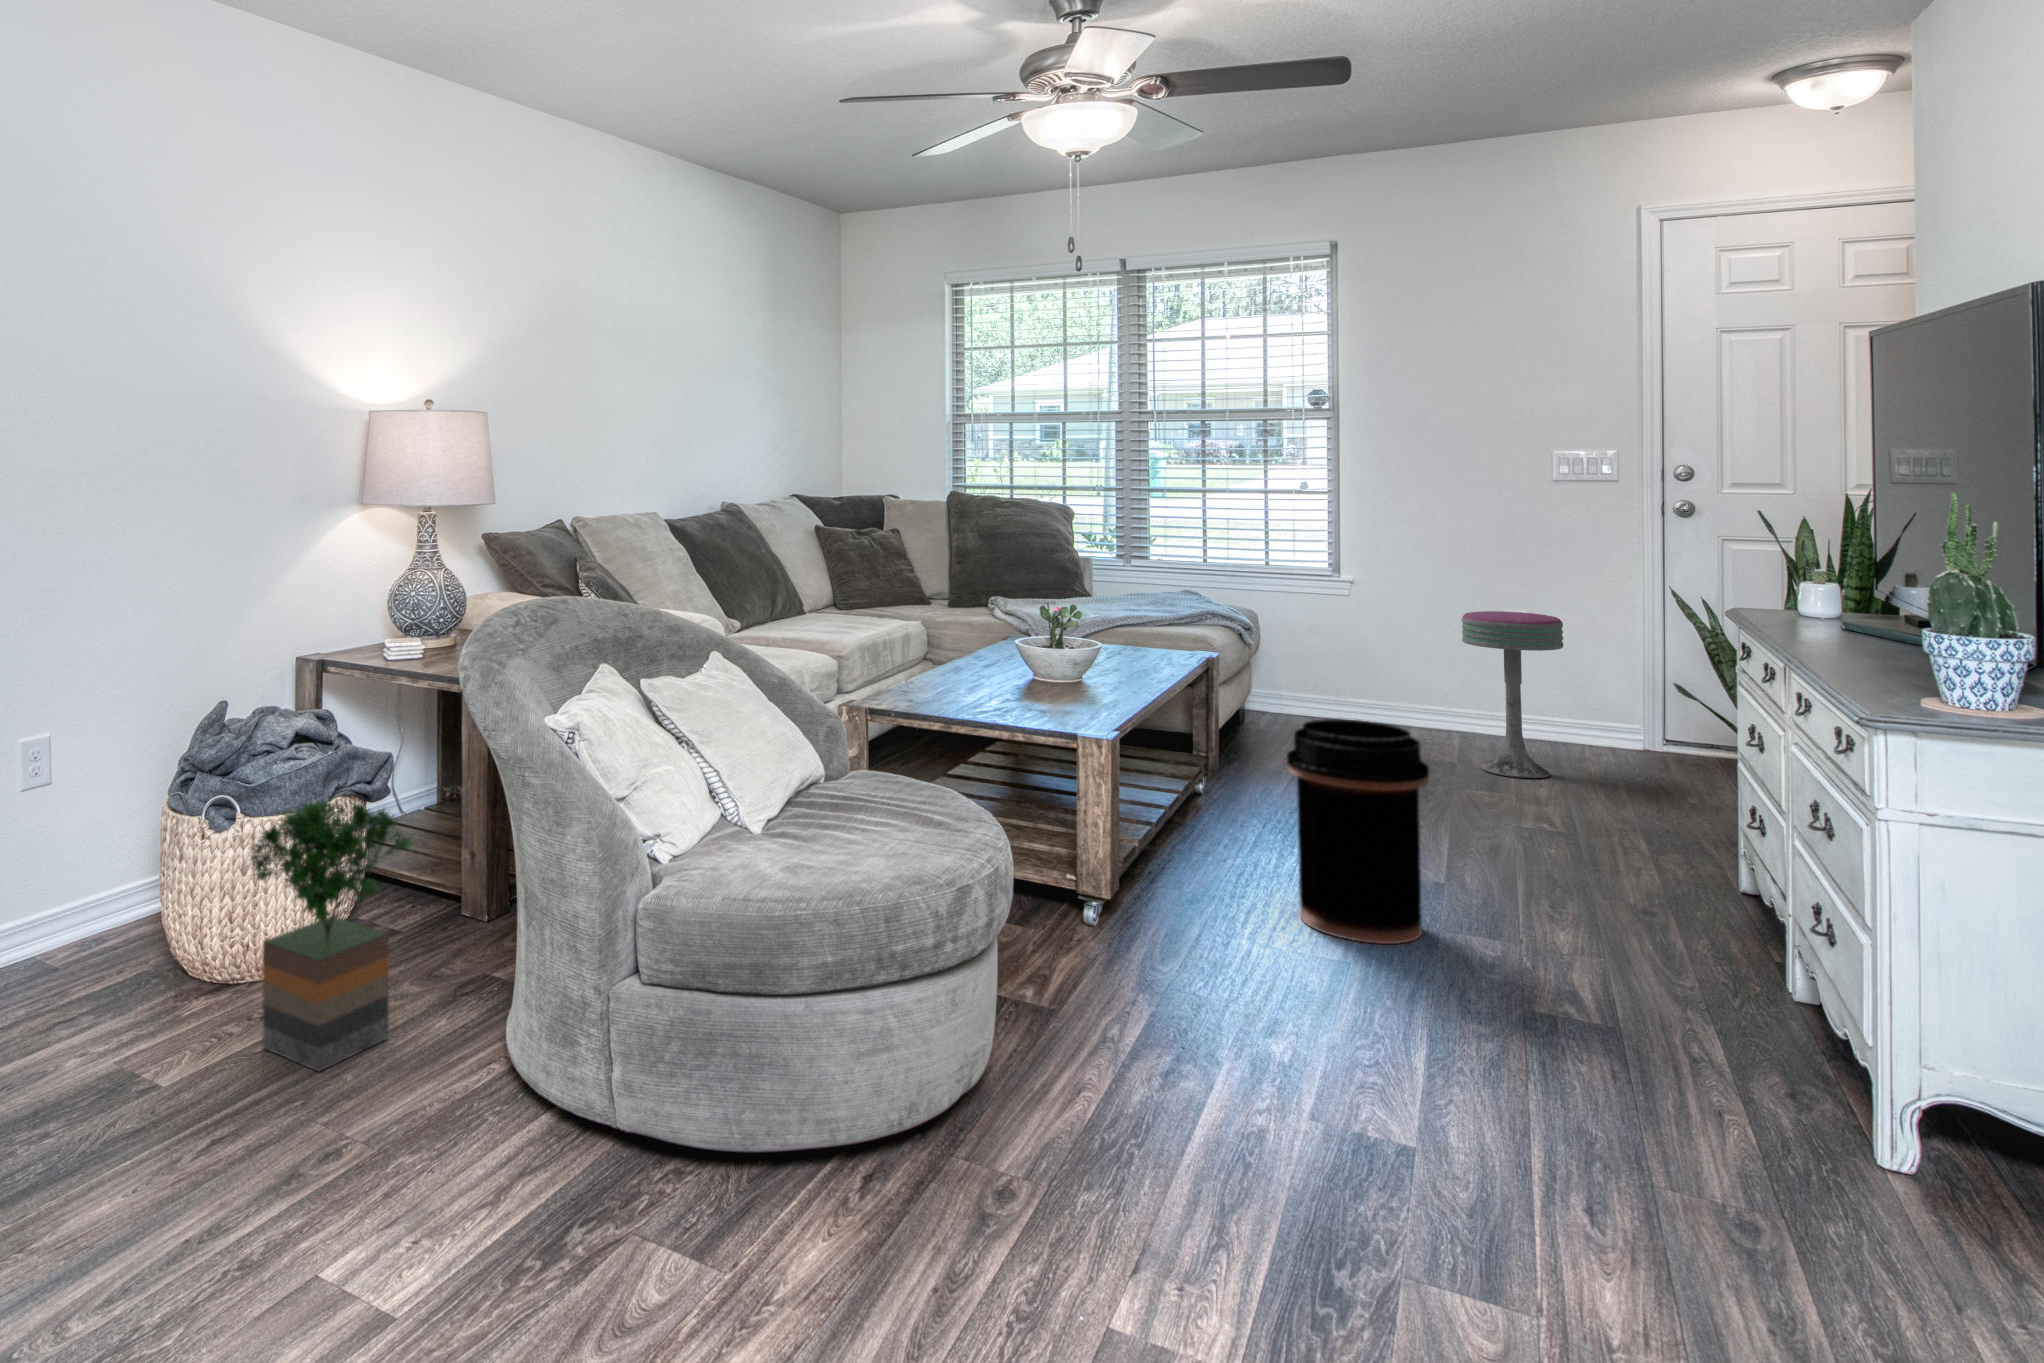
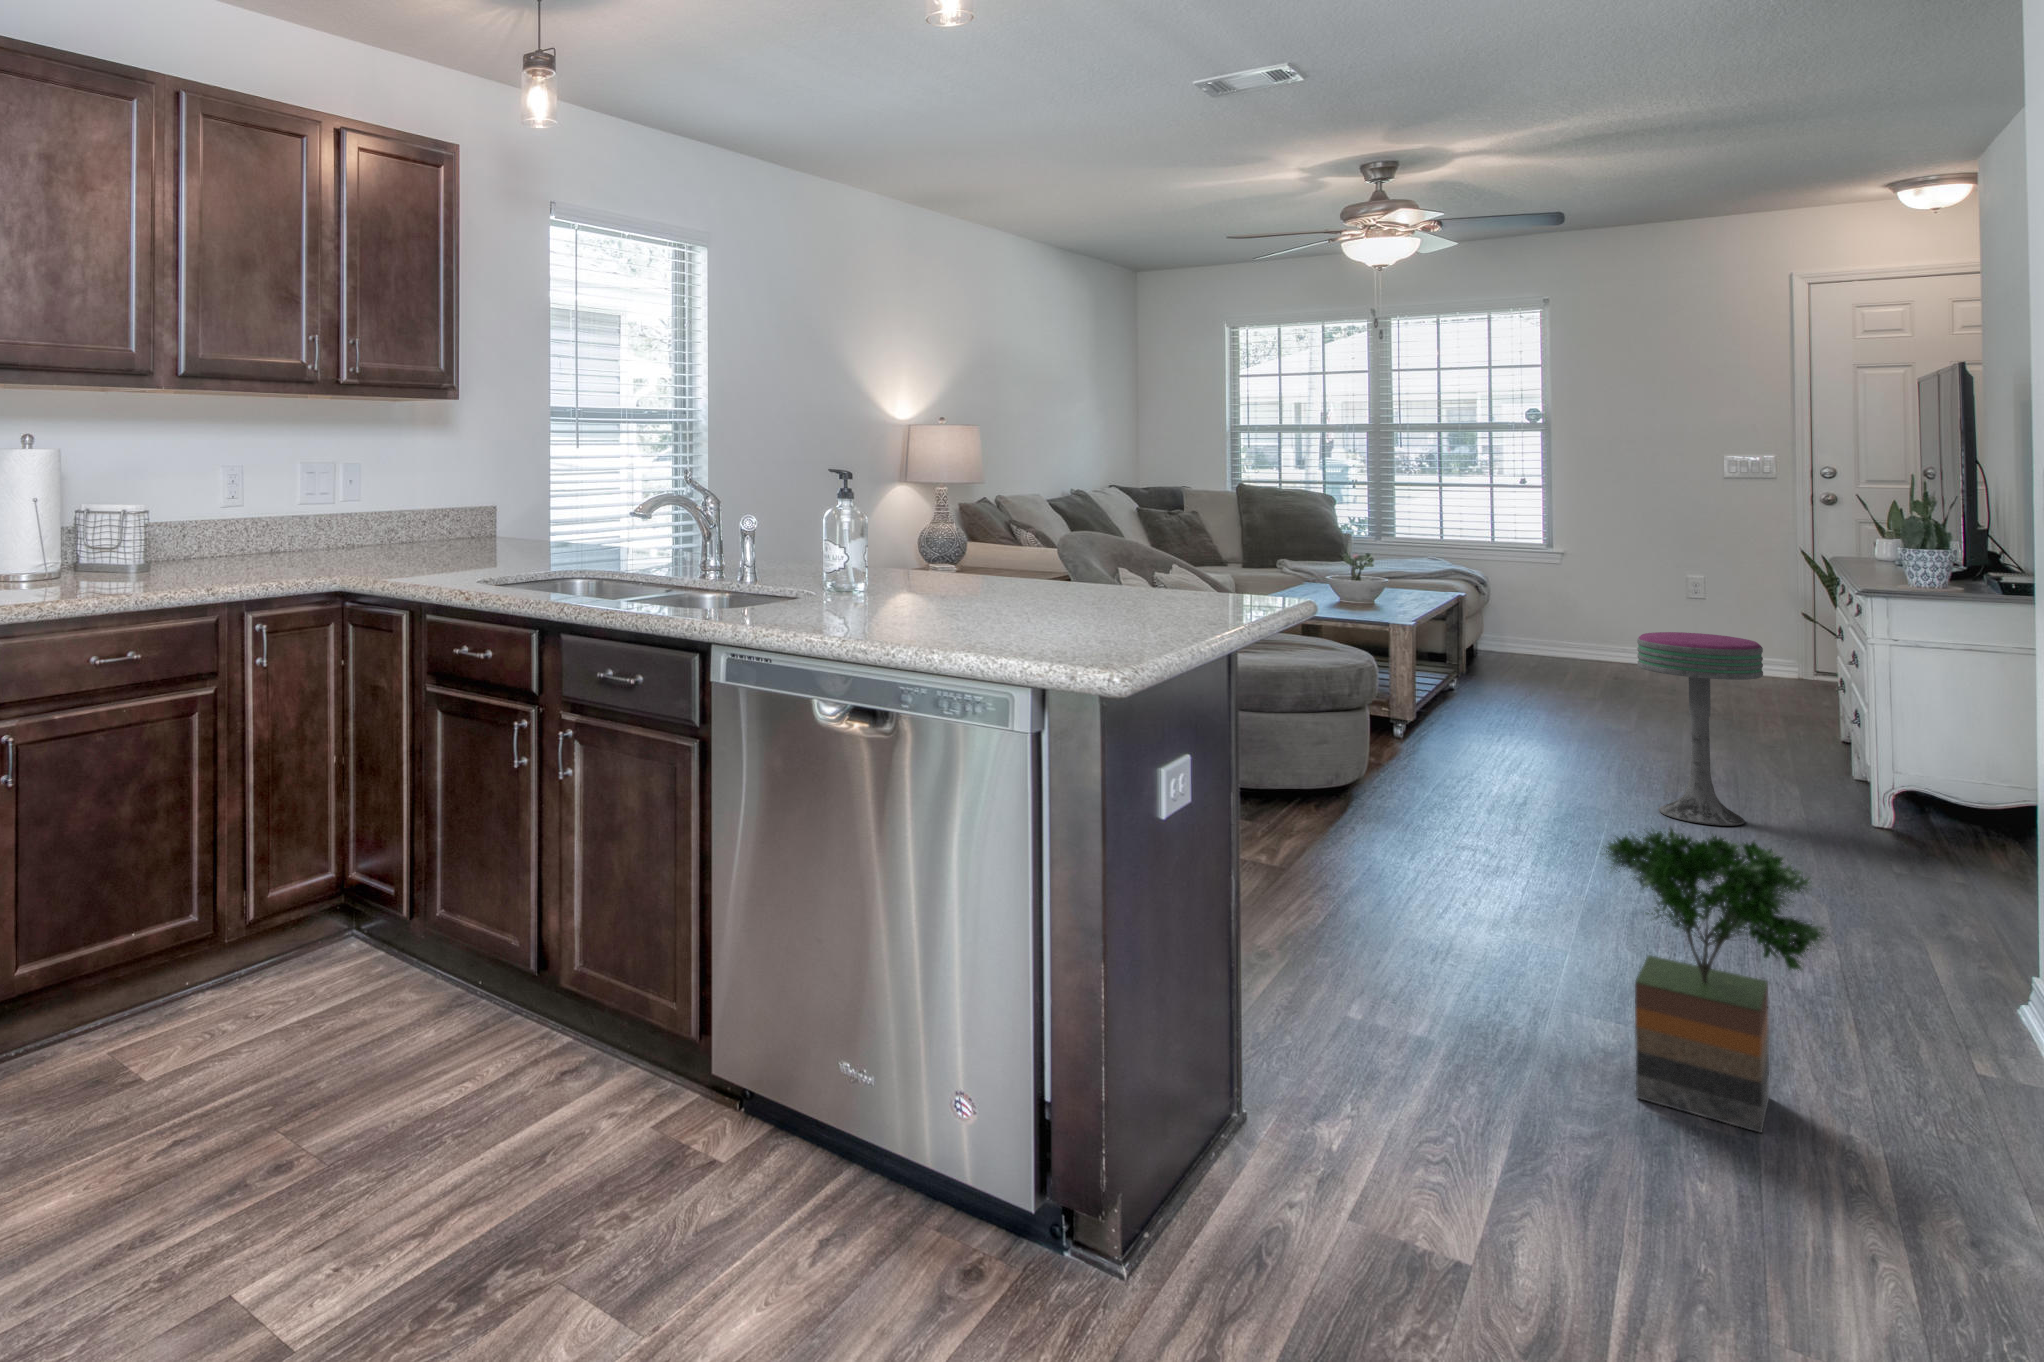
trash can: present [1287,719,1429,944] -> none [1382,755,1551,1015]
potted tree: present [251,800,414,1071] -> present [1606,829,1828,1133]

